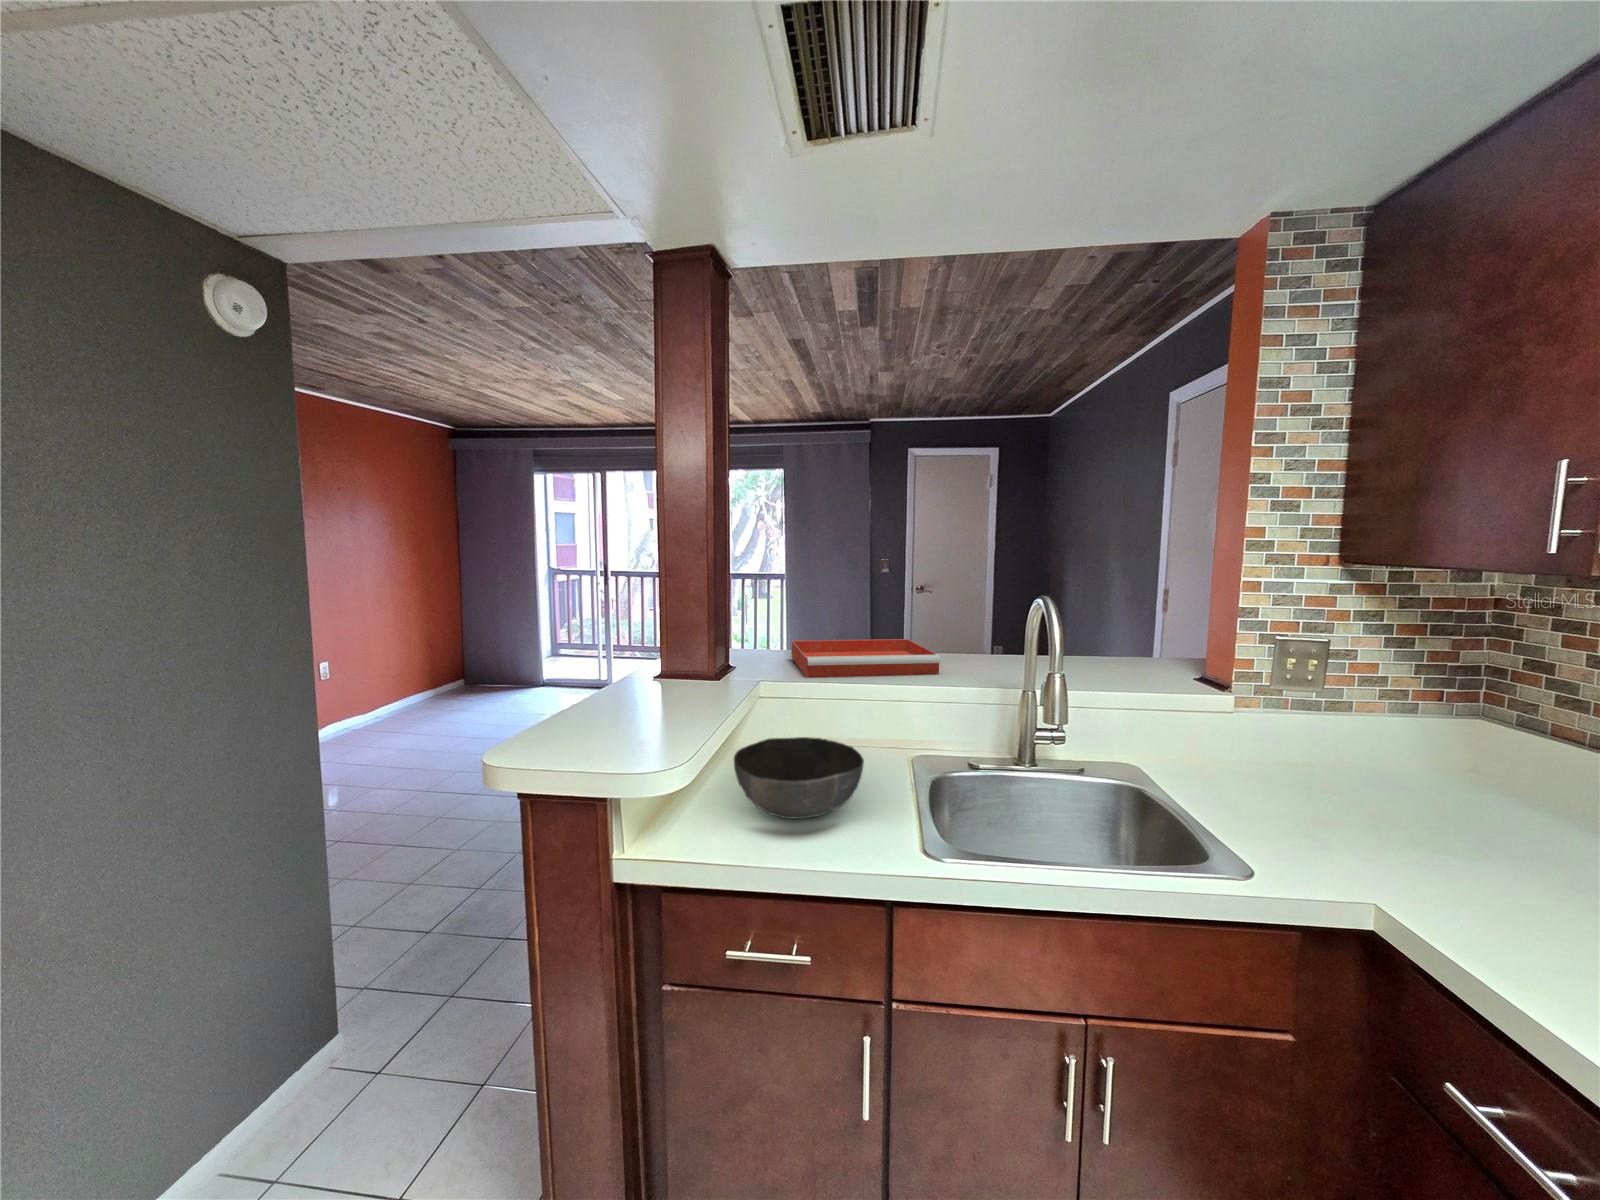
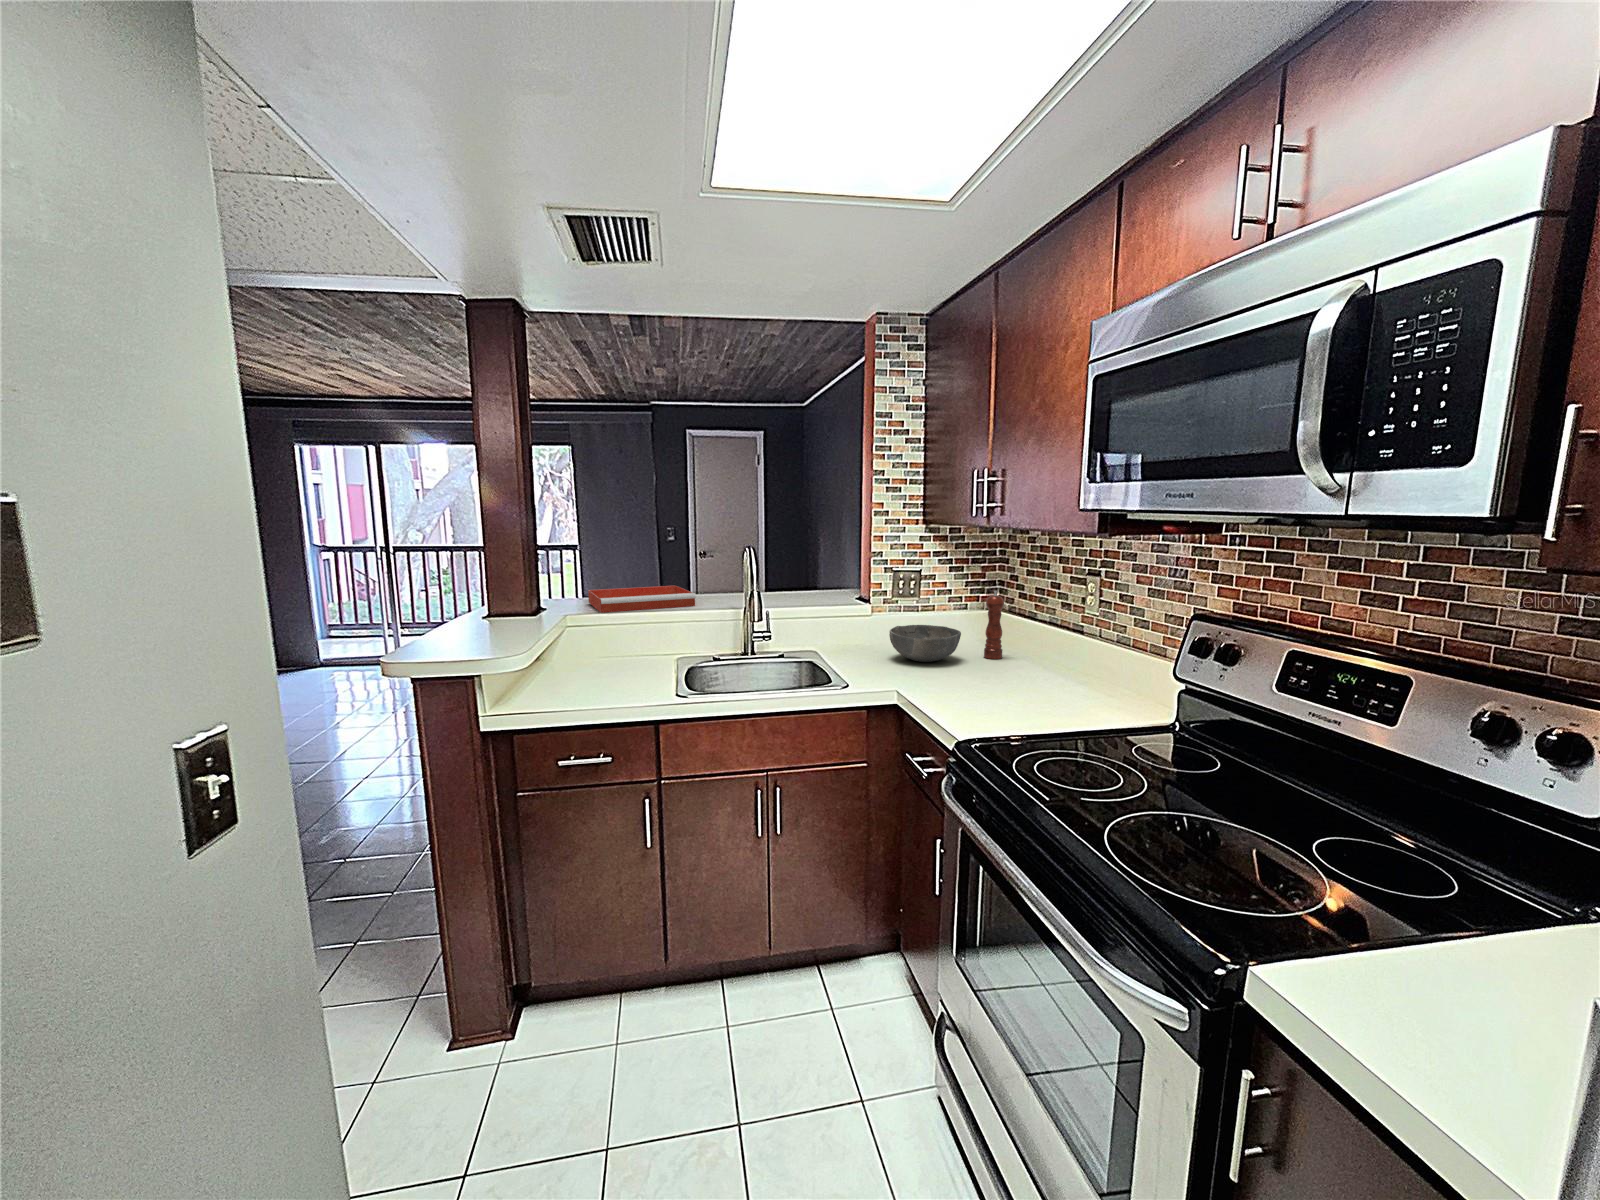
pepper mill: none [1489,692,1549,823] -> present [984,591,1004,659]
bowl: present [734,737,864,819] -> present [889,625,961,662]

